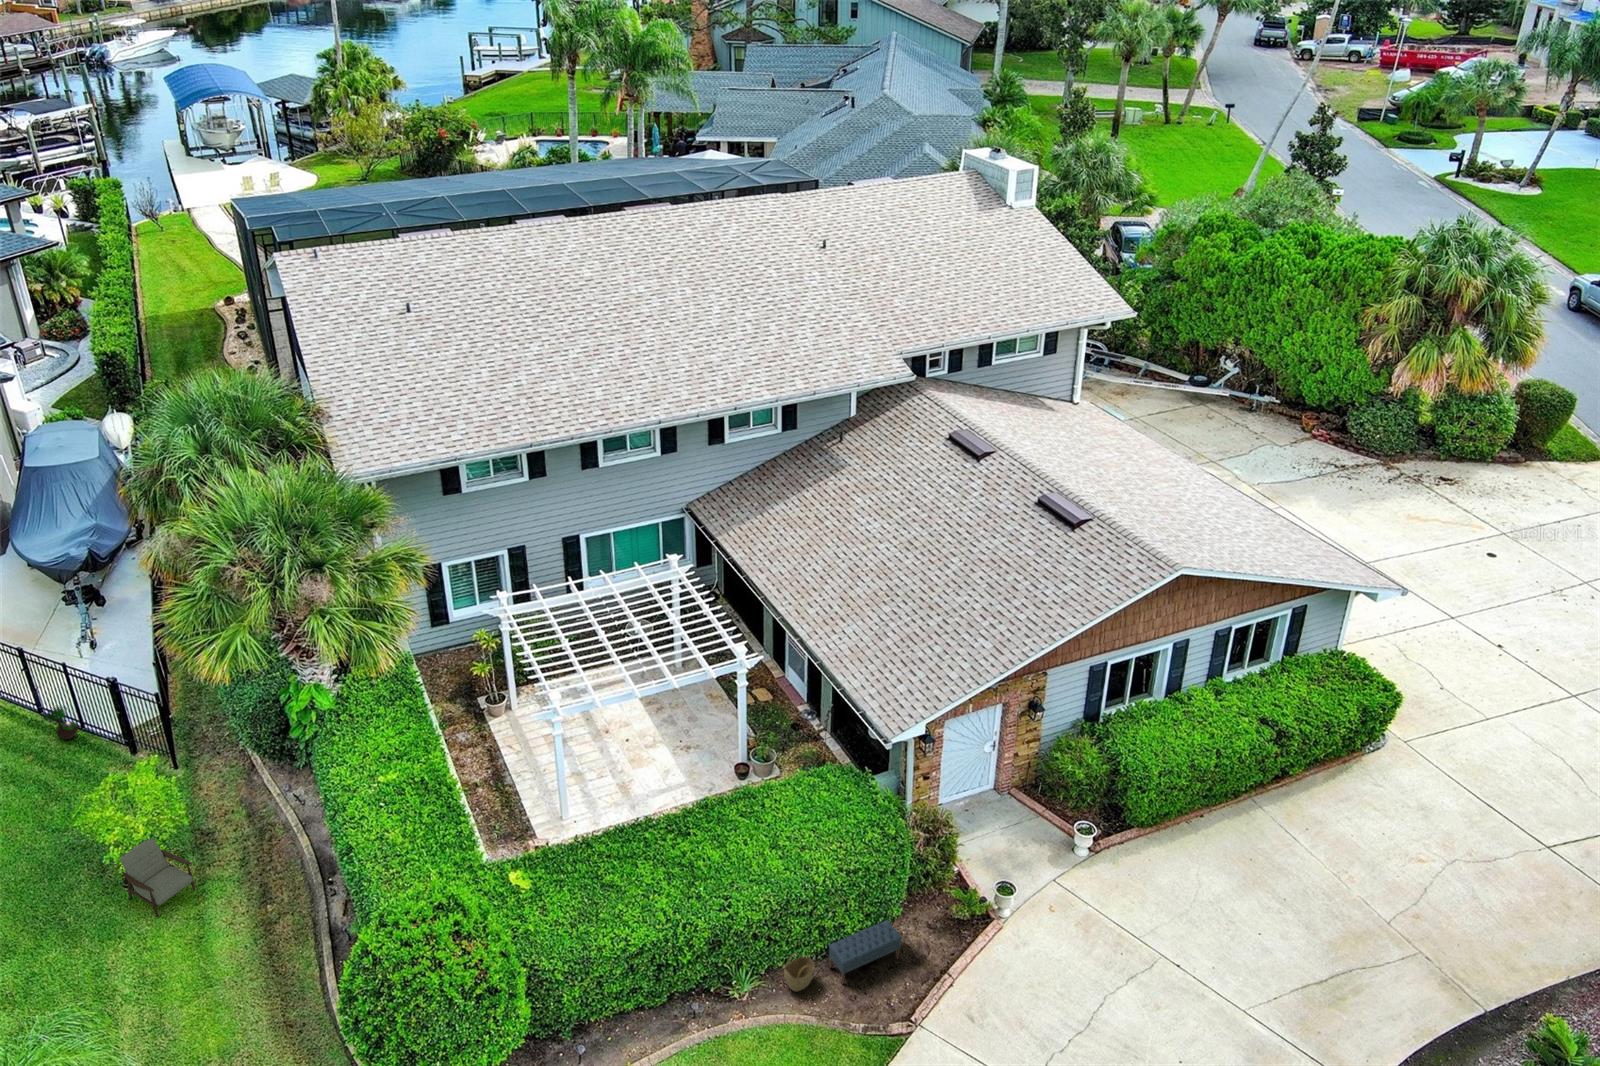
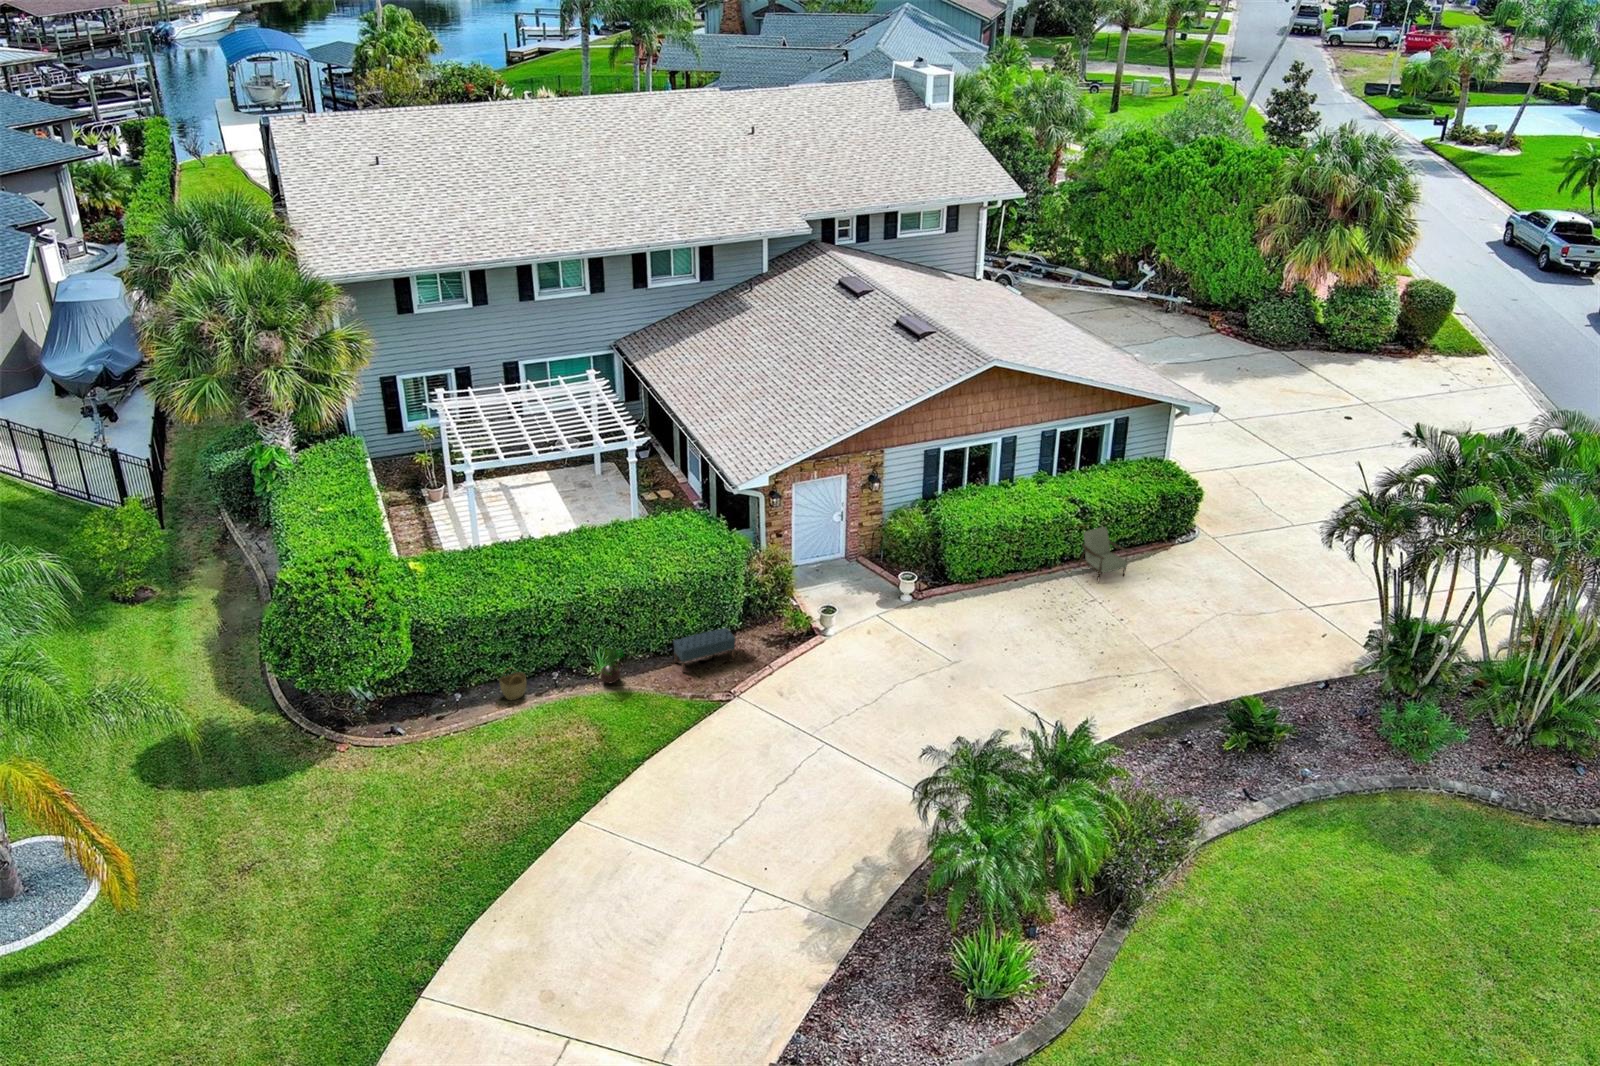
potted tree: present [42,707,78,739] -> present [601,650,622,683]
chair: present [120,838,195,918] -> present [1078,527,1129,582]
woven basket: present [784,957,814,992] -> present [500,672,526,700]

